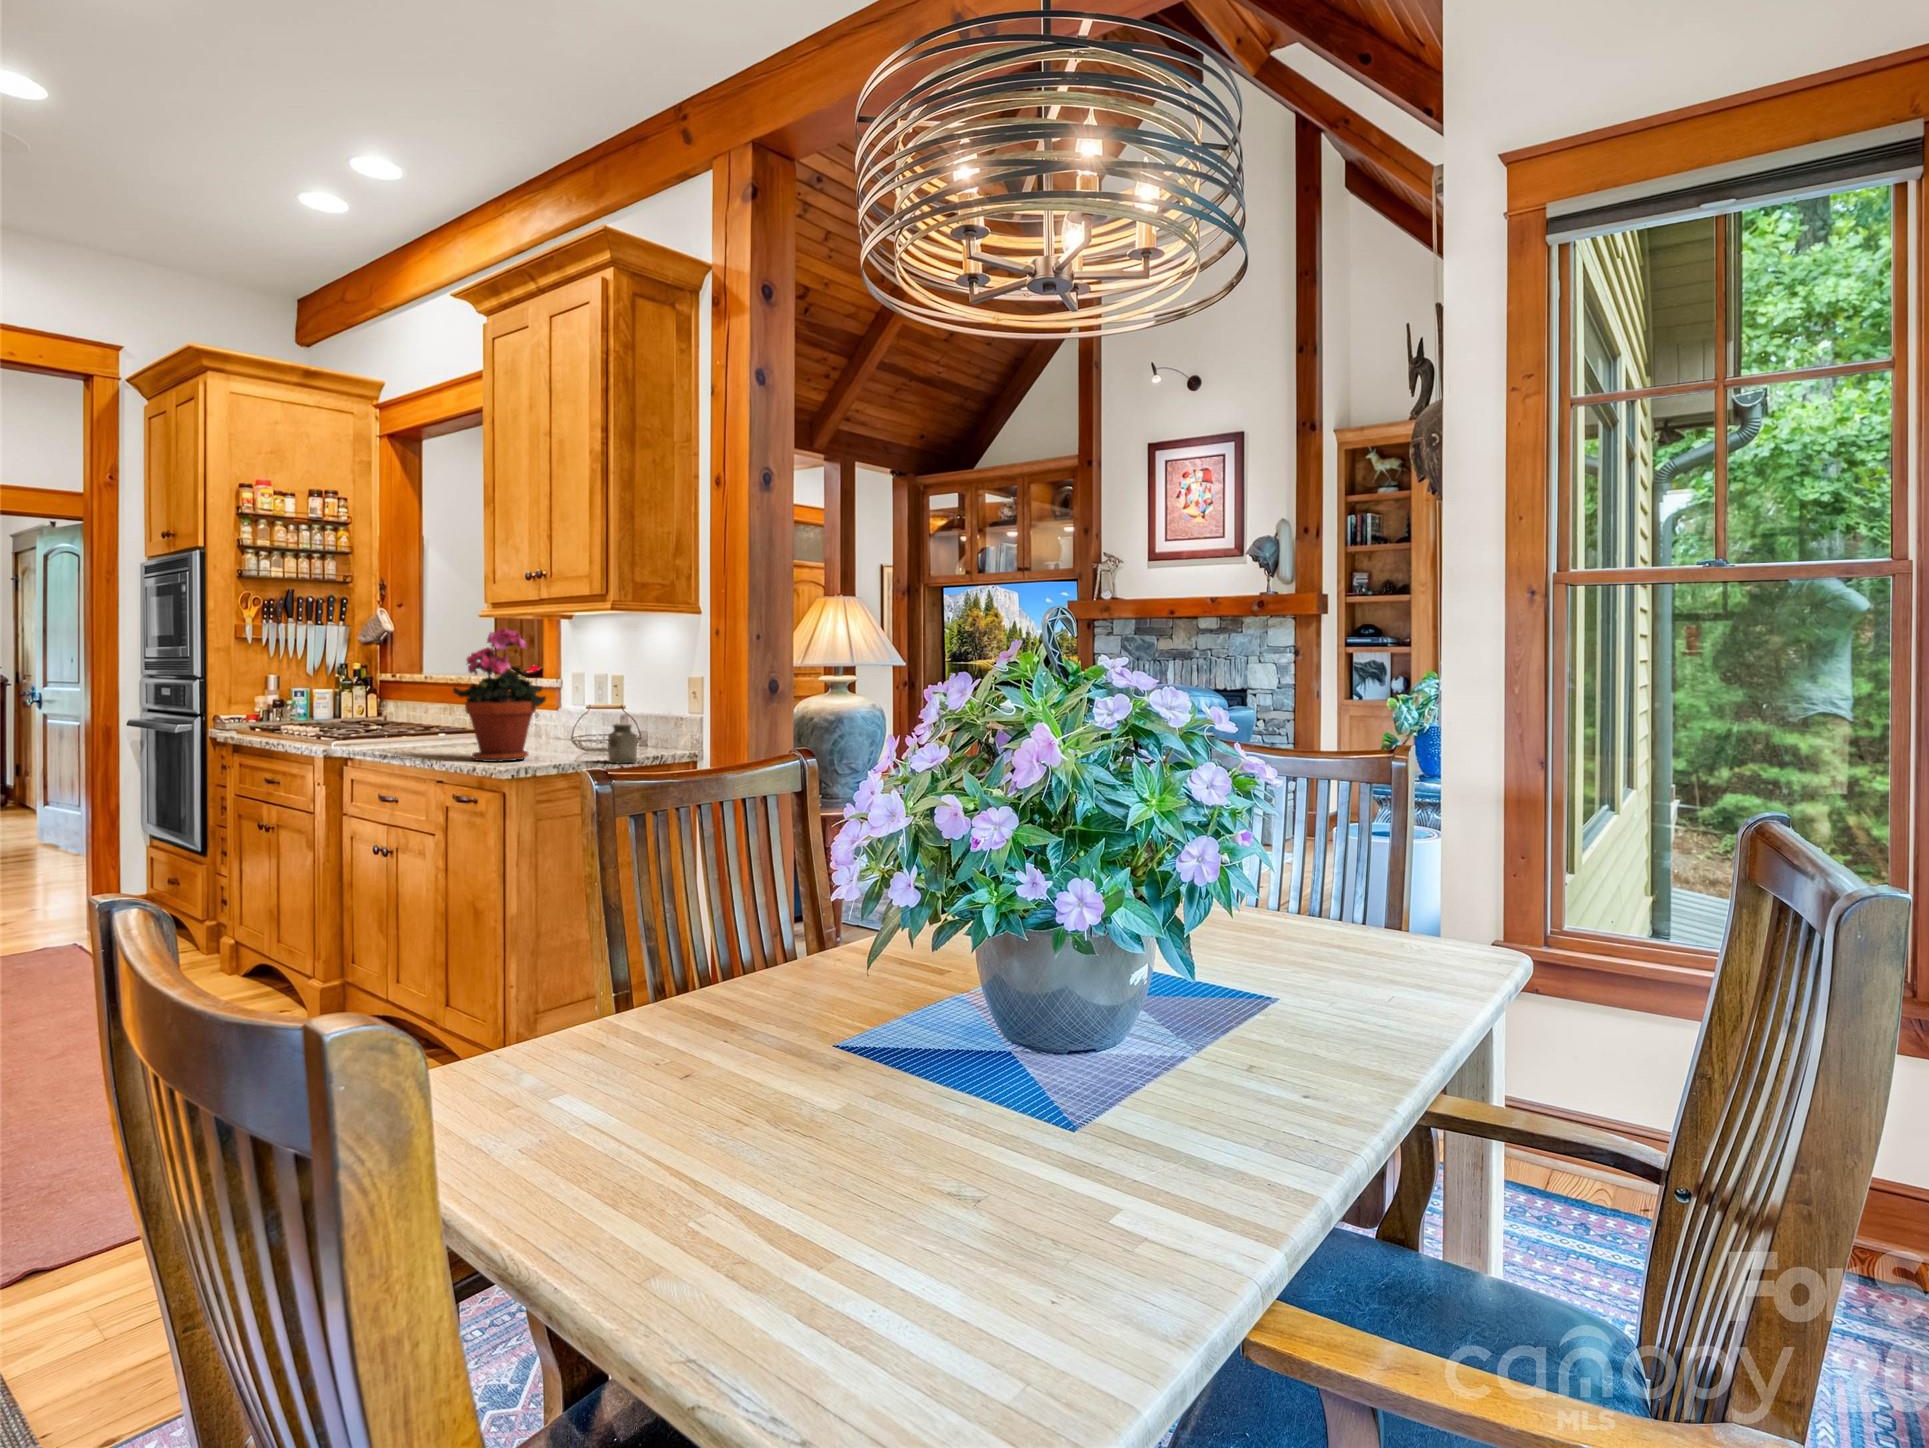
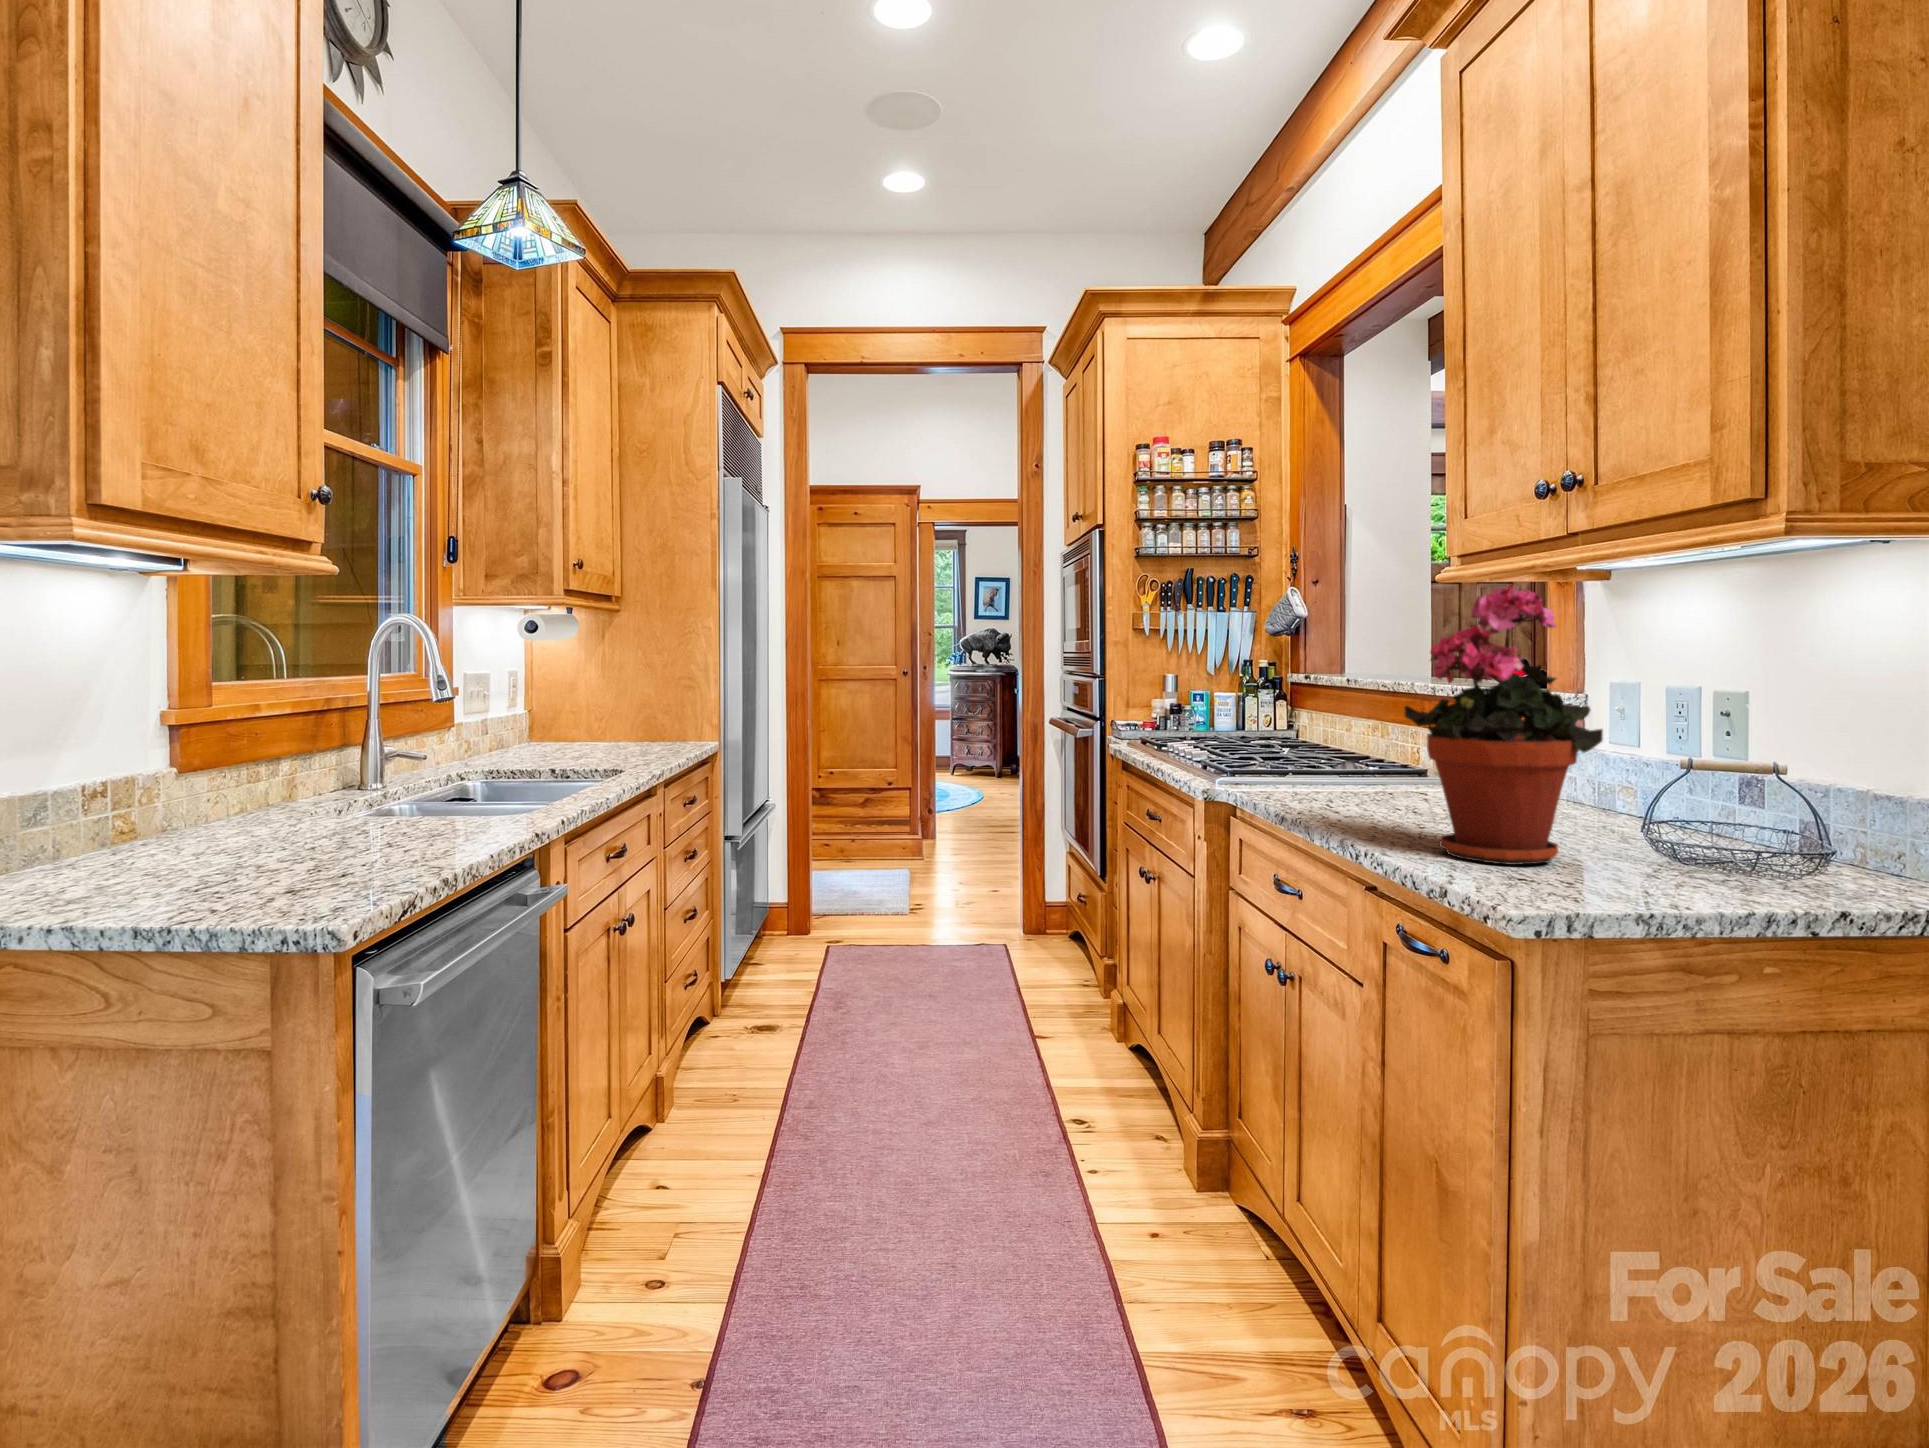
salt shaker: present [608,723,637,764] -> none [1771,803,1863,908]

